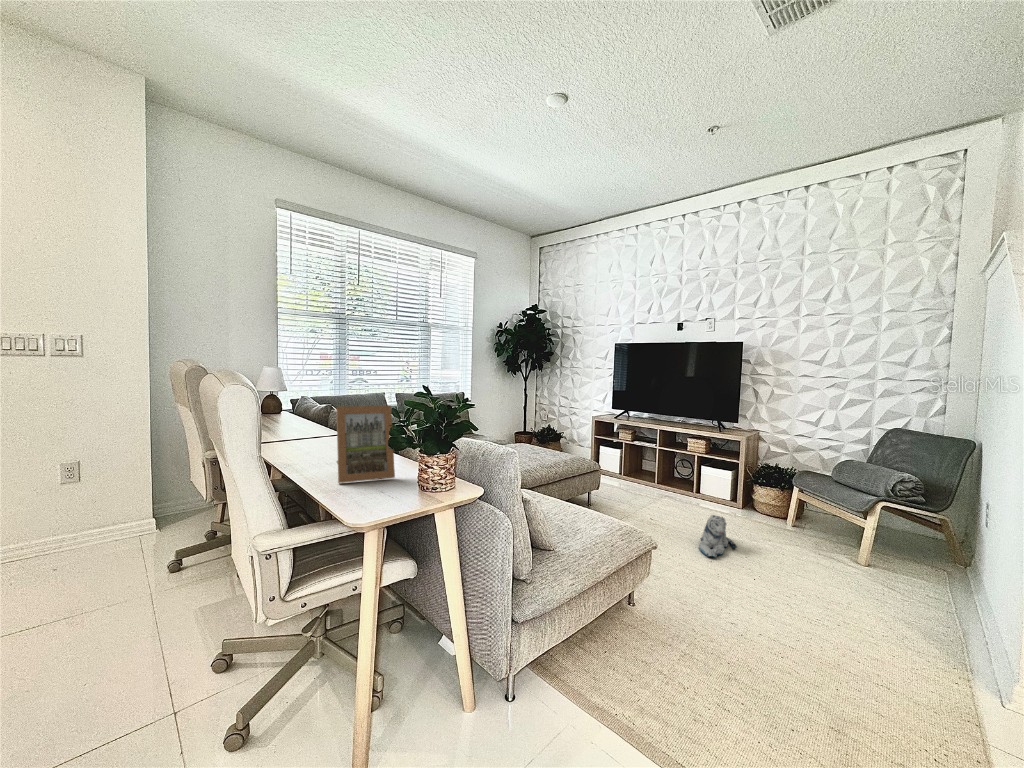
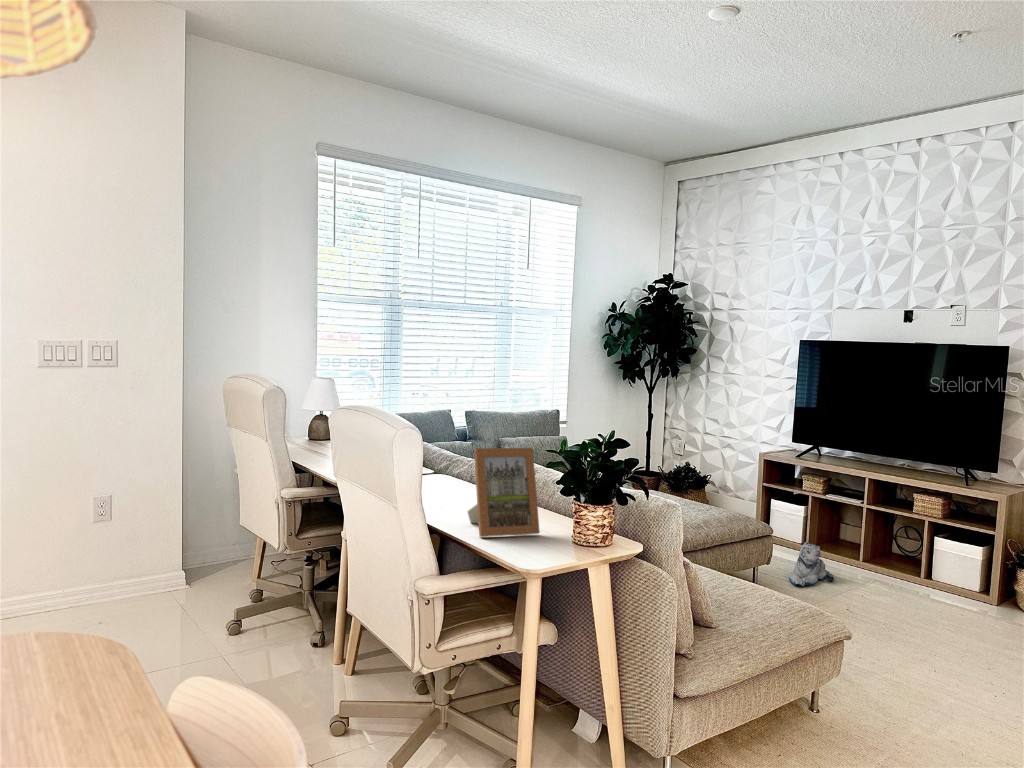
plush toy: present [699,515,737,557] -> present [789,542,834,586]

